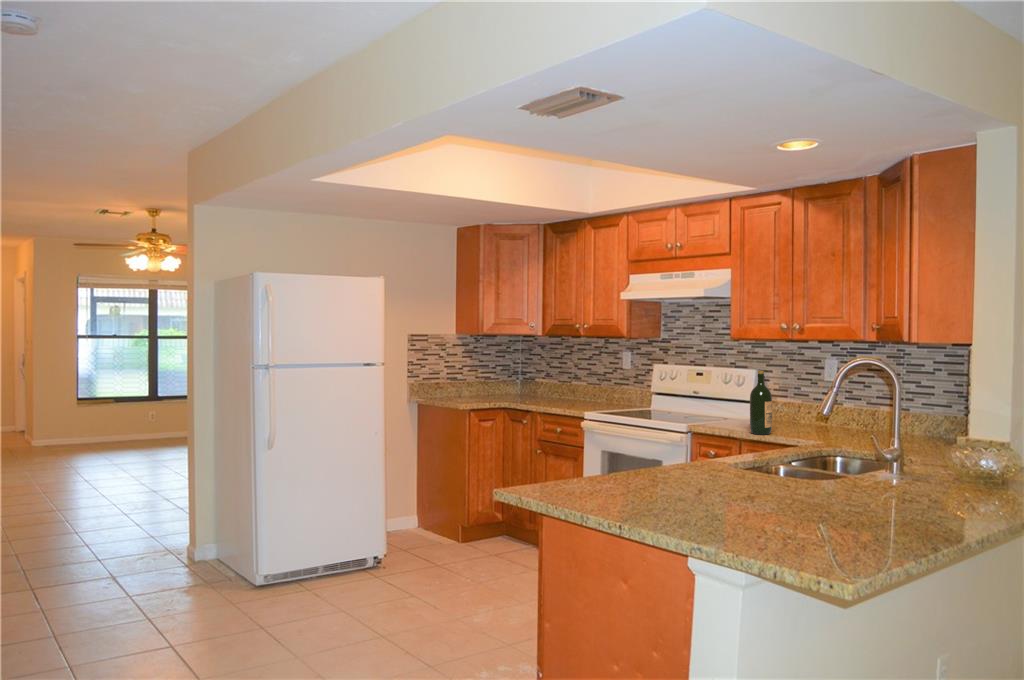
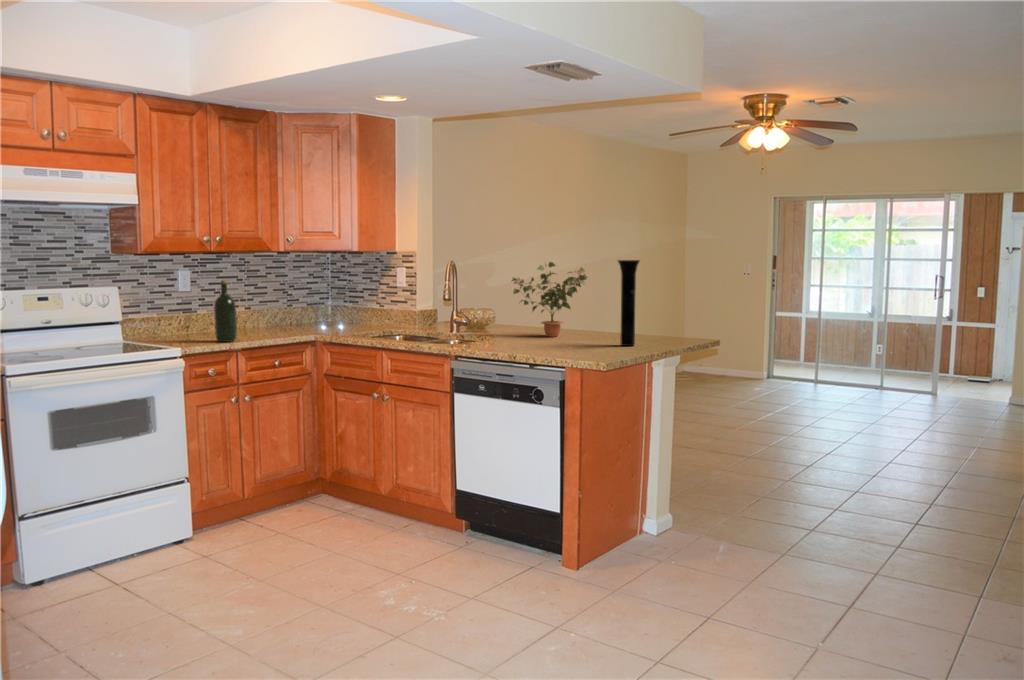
vase: none [697,378,741,538] -> present [618,260,640,346]
potted plant: none [824,378,952,517] -> present [512,262,587,337]

